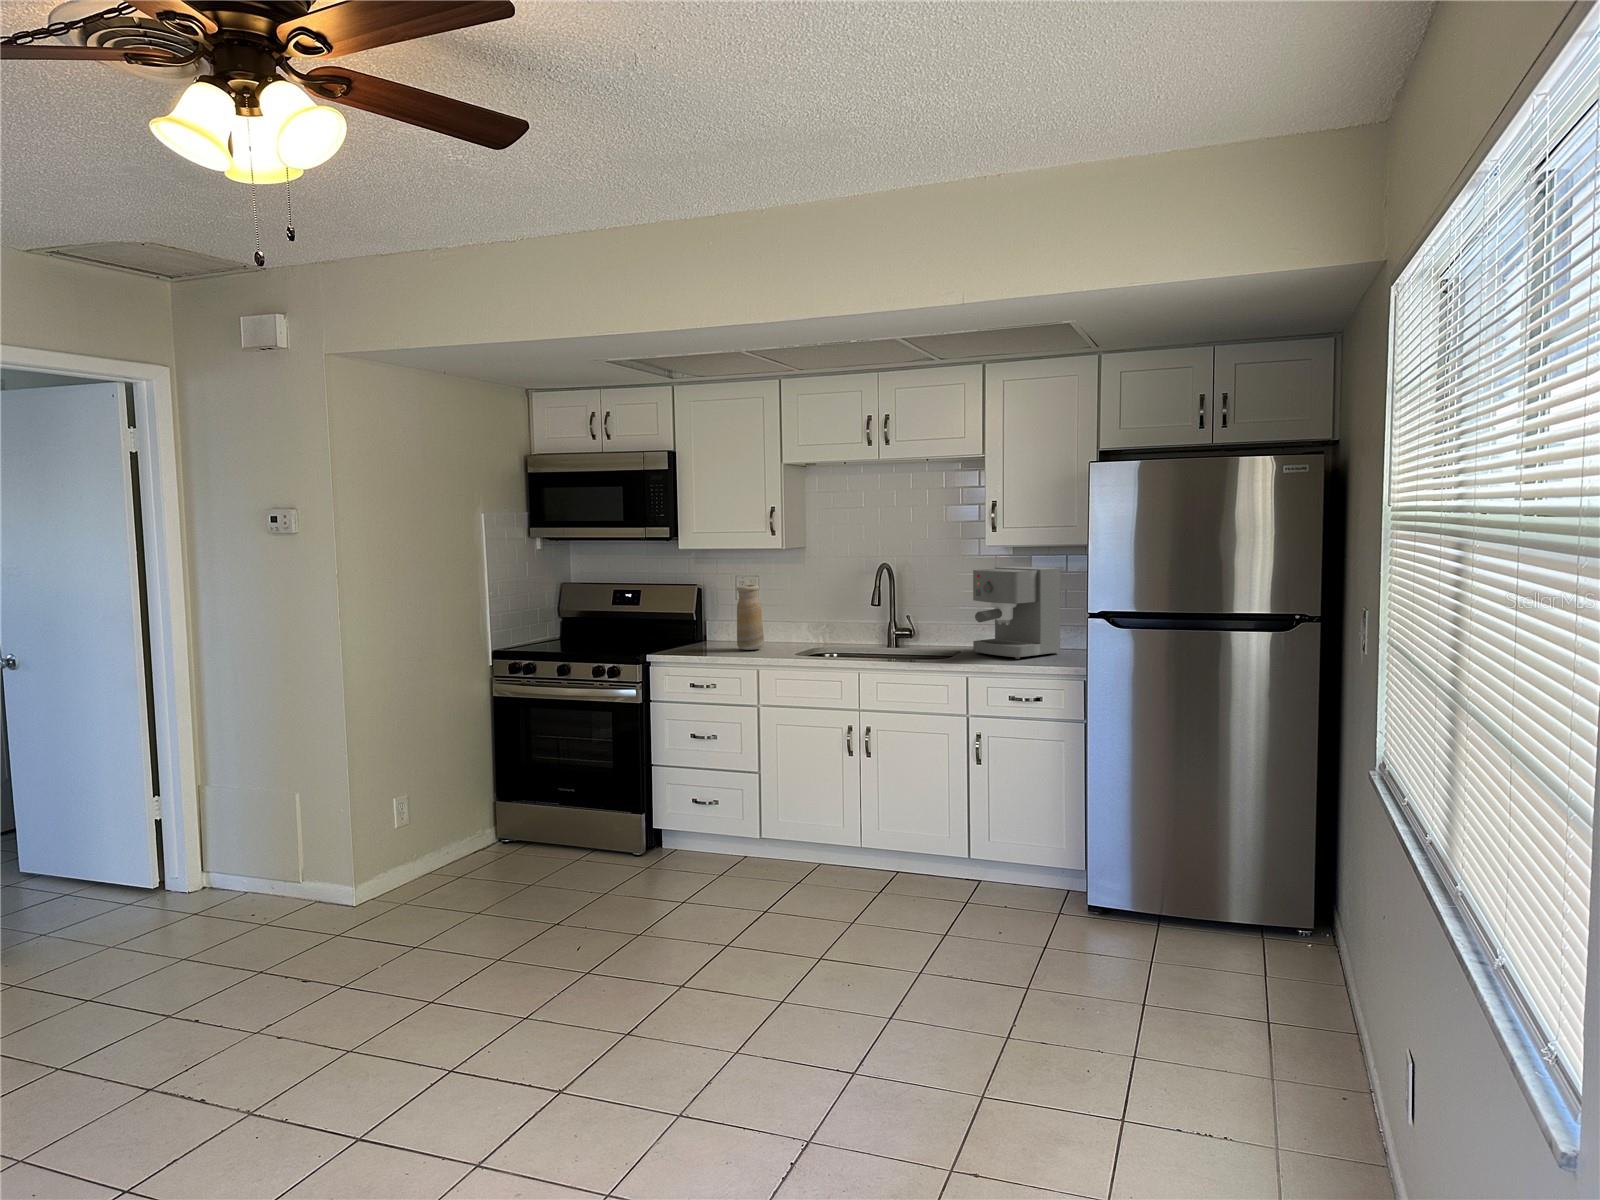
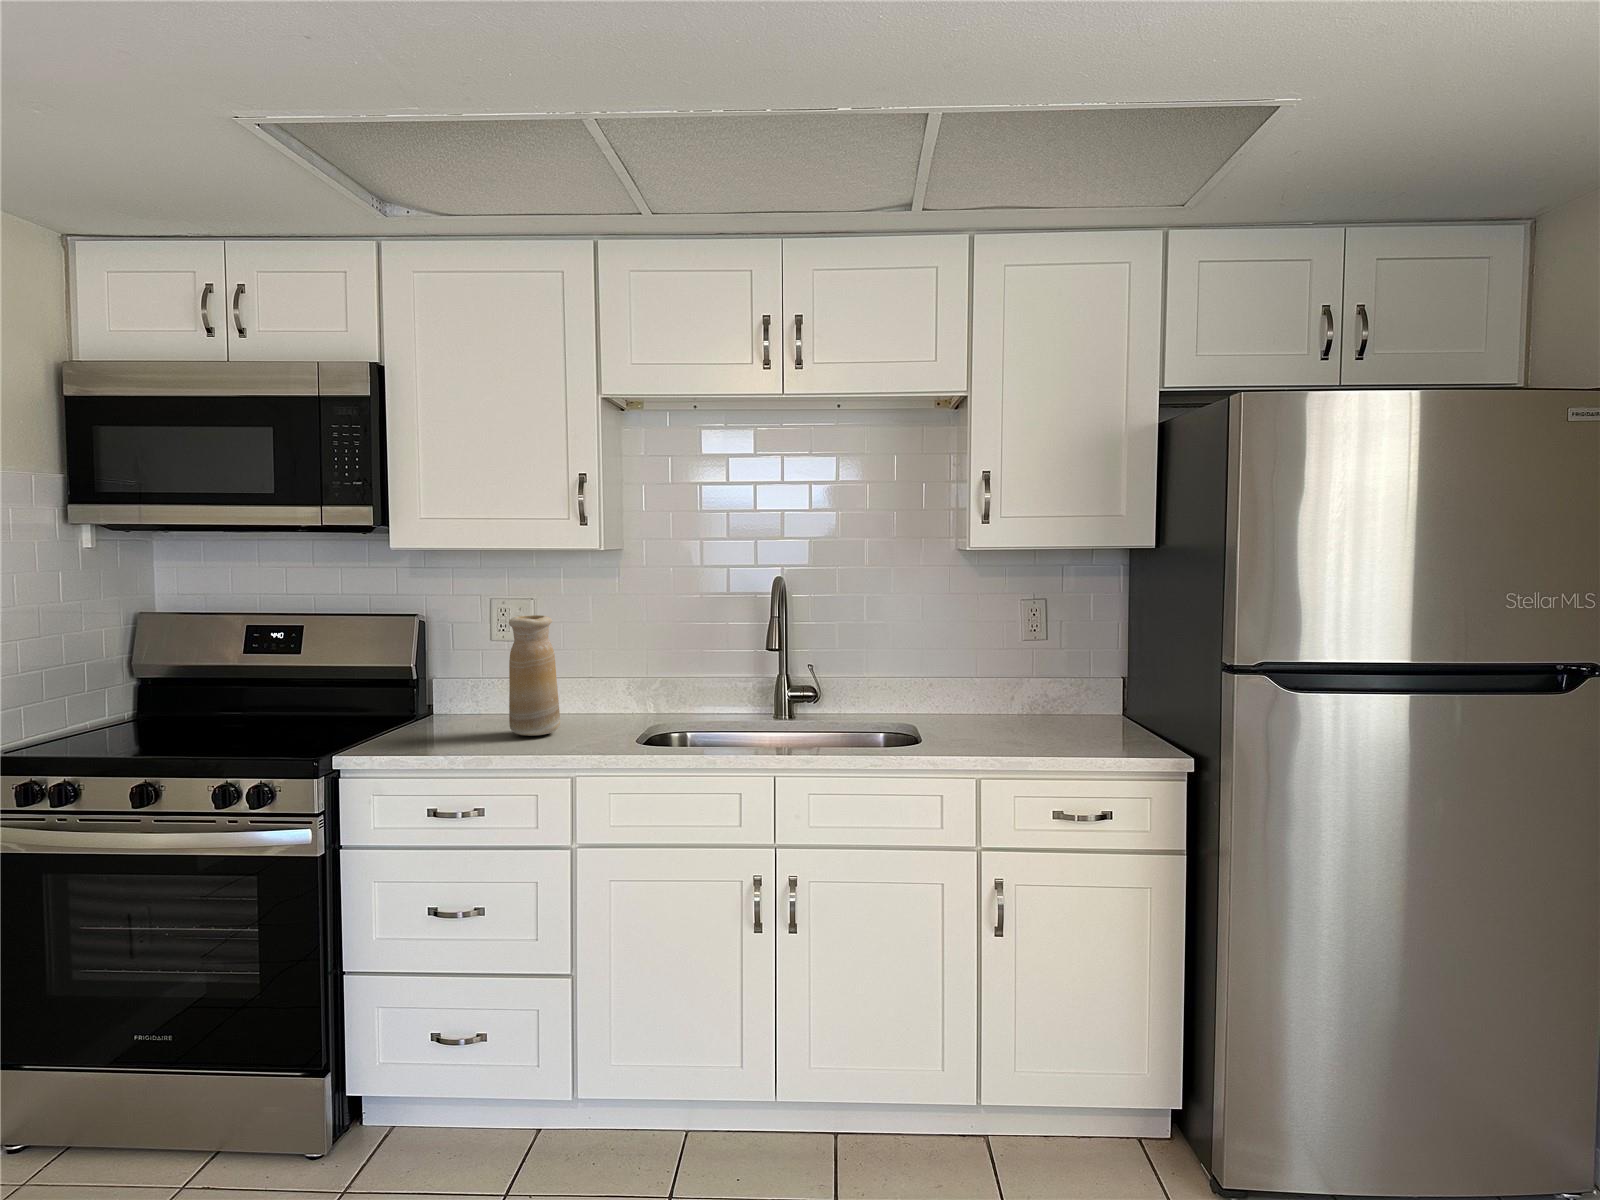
coffee maker: present [973,566,1060,659] -> none [939,583,1080,741]

